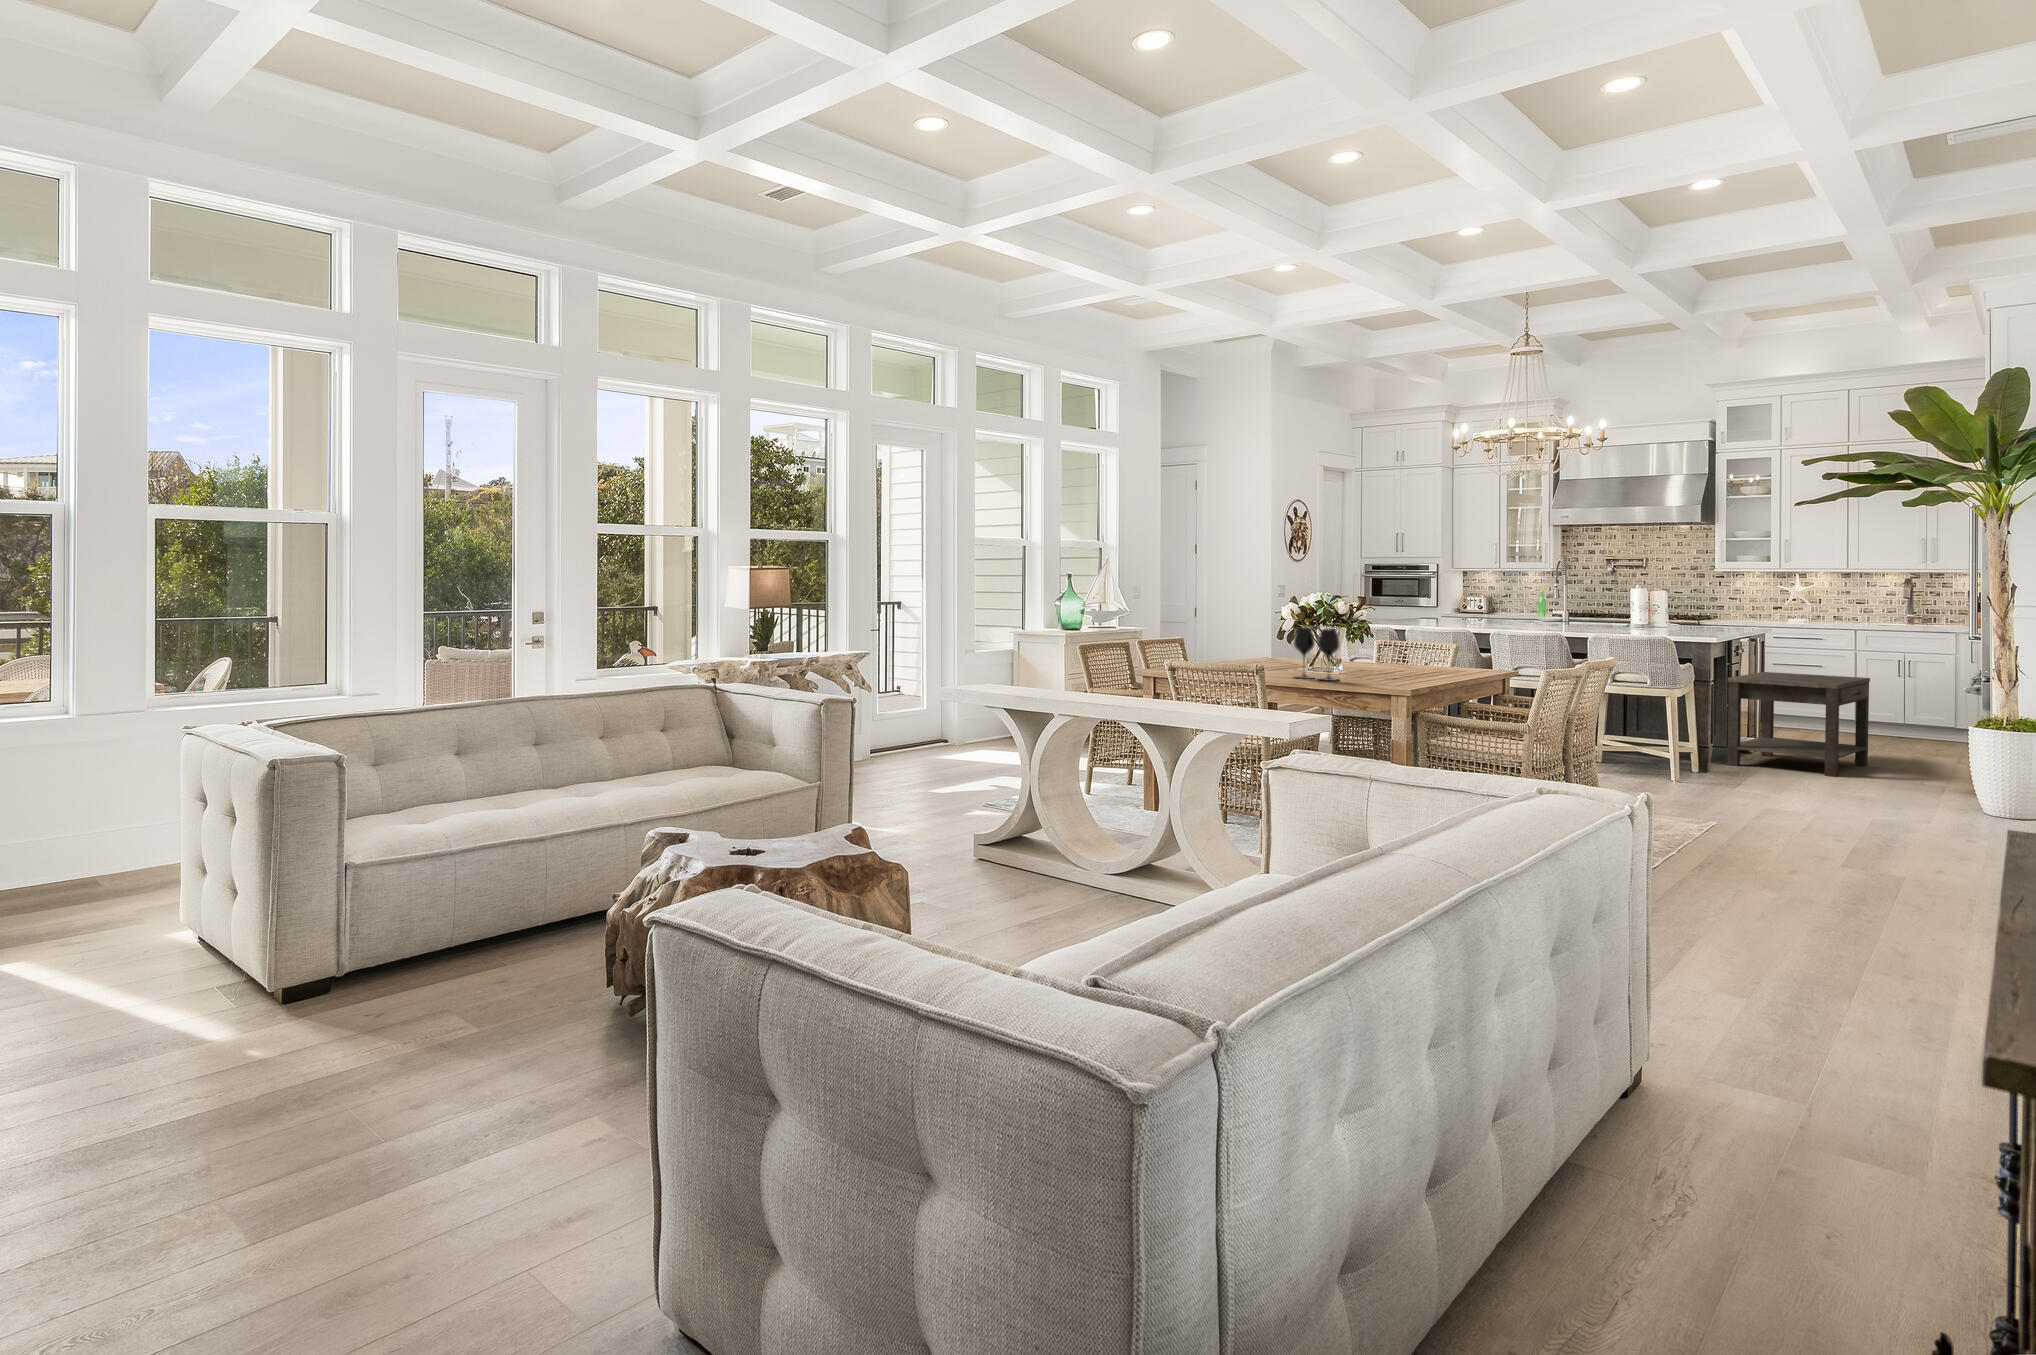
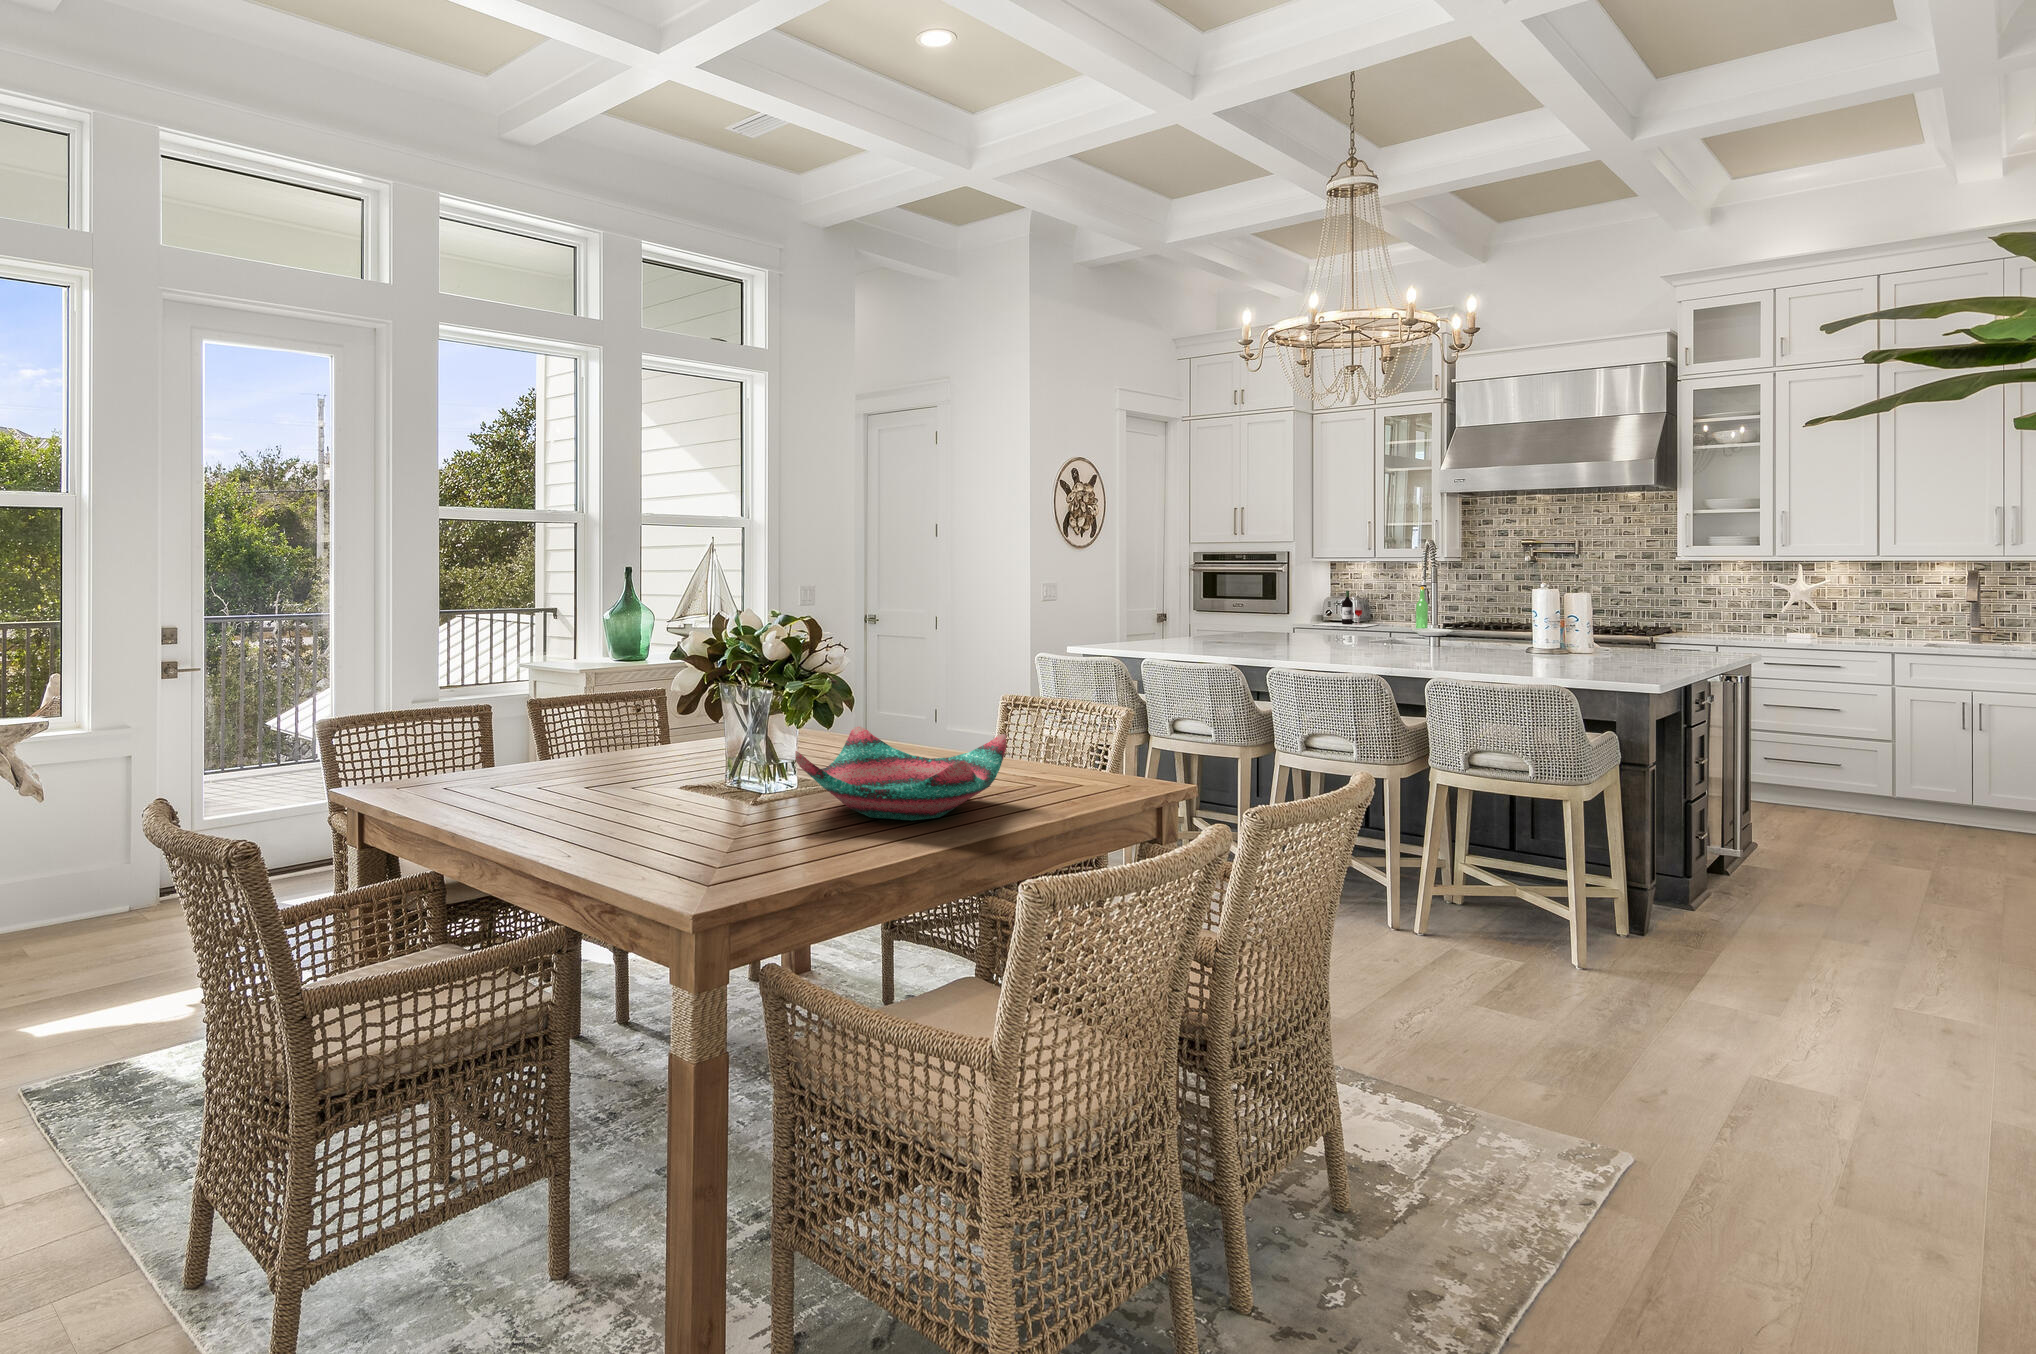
wine bottle: none [1458,592,1507,617] -> present [1314,591,1378,627]
wine glass: present [1294,628,1340,681] -> none [628,714,712,851]
decorative bowl: none [1353,641,1440,675] -> present [795,727,1006,821]
side table: present [1727,672,1870,777] -> none [1681,735,1934,947]

